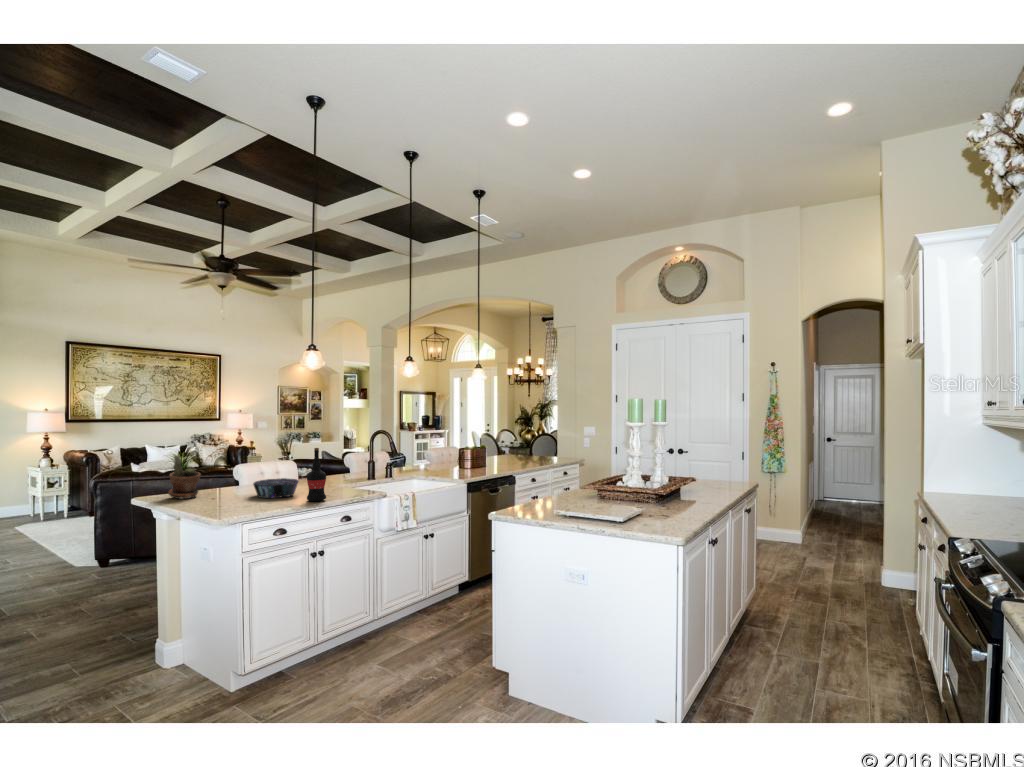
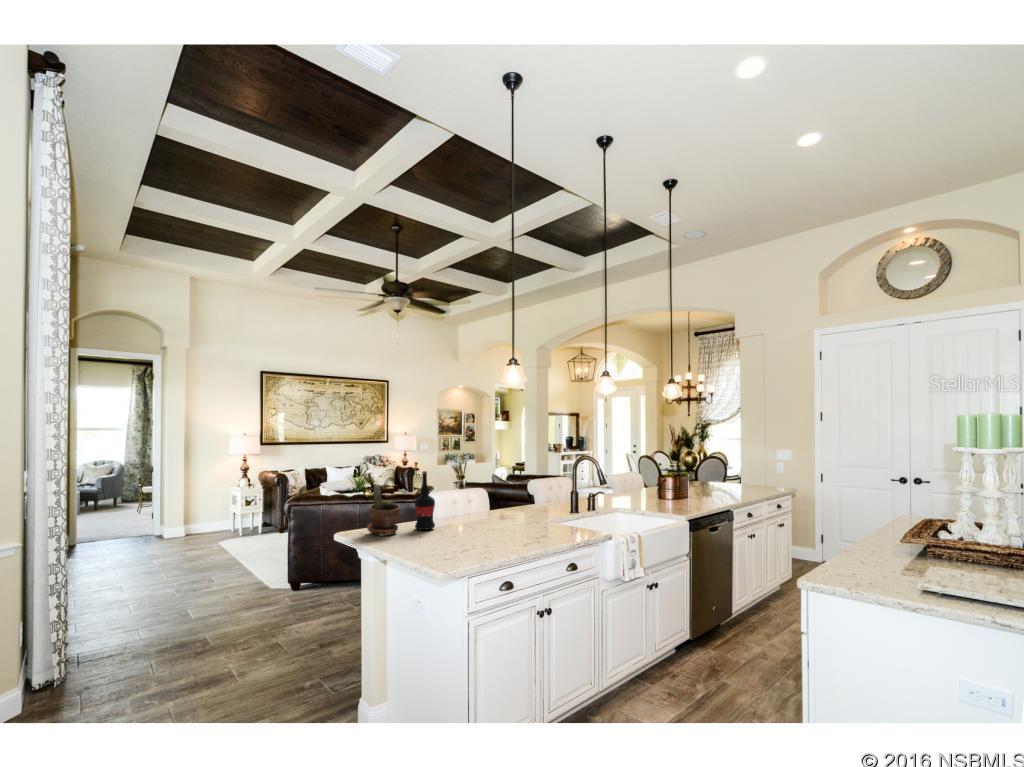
wine bottle: present [307,448,326,501] -> present [415,471,435,530]
decorative bowl: present [253,478,299,498] -> none [457,513,508,538]

